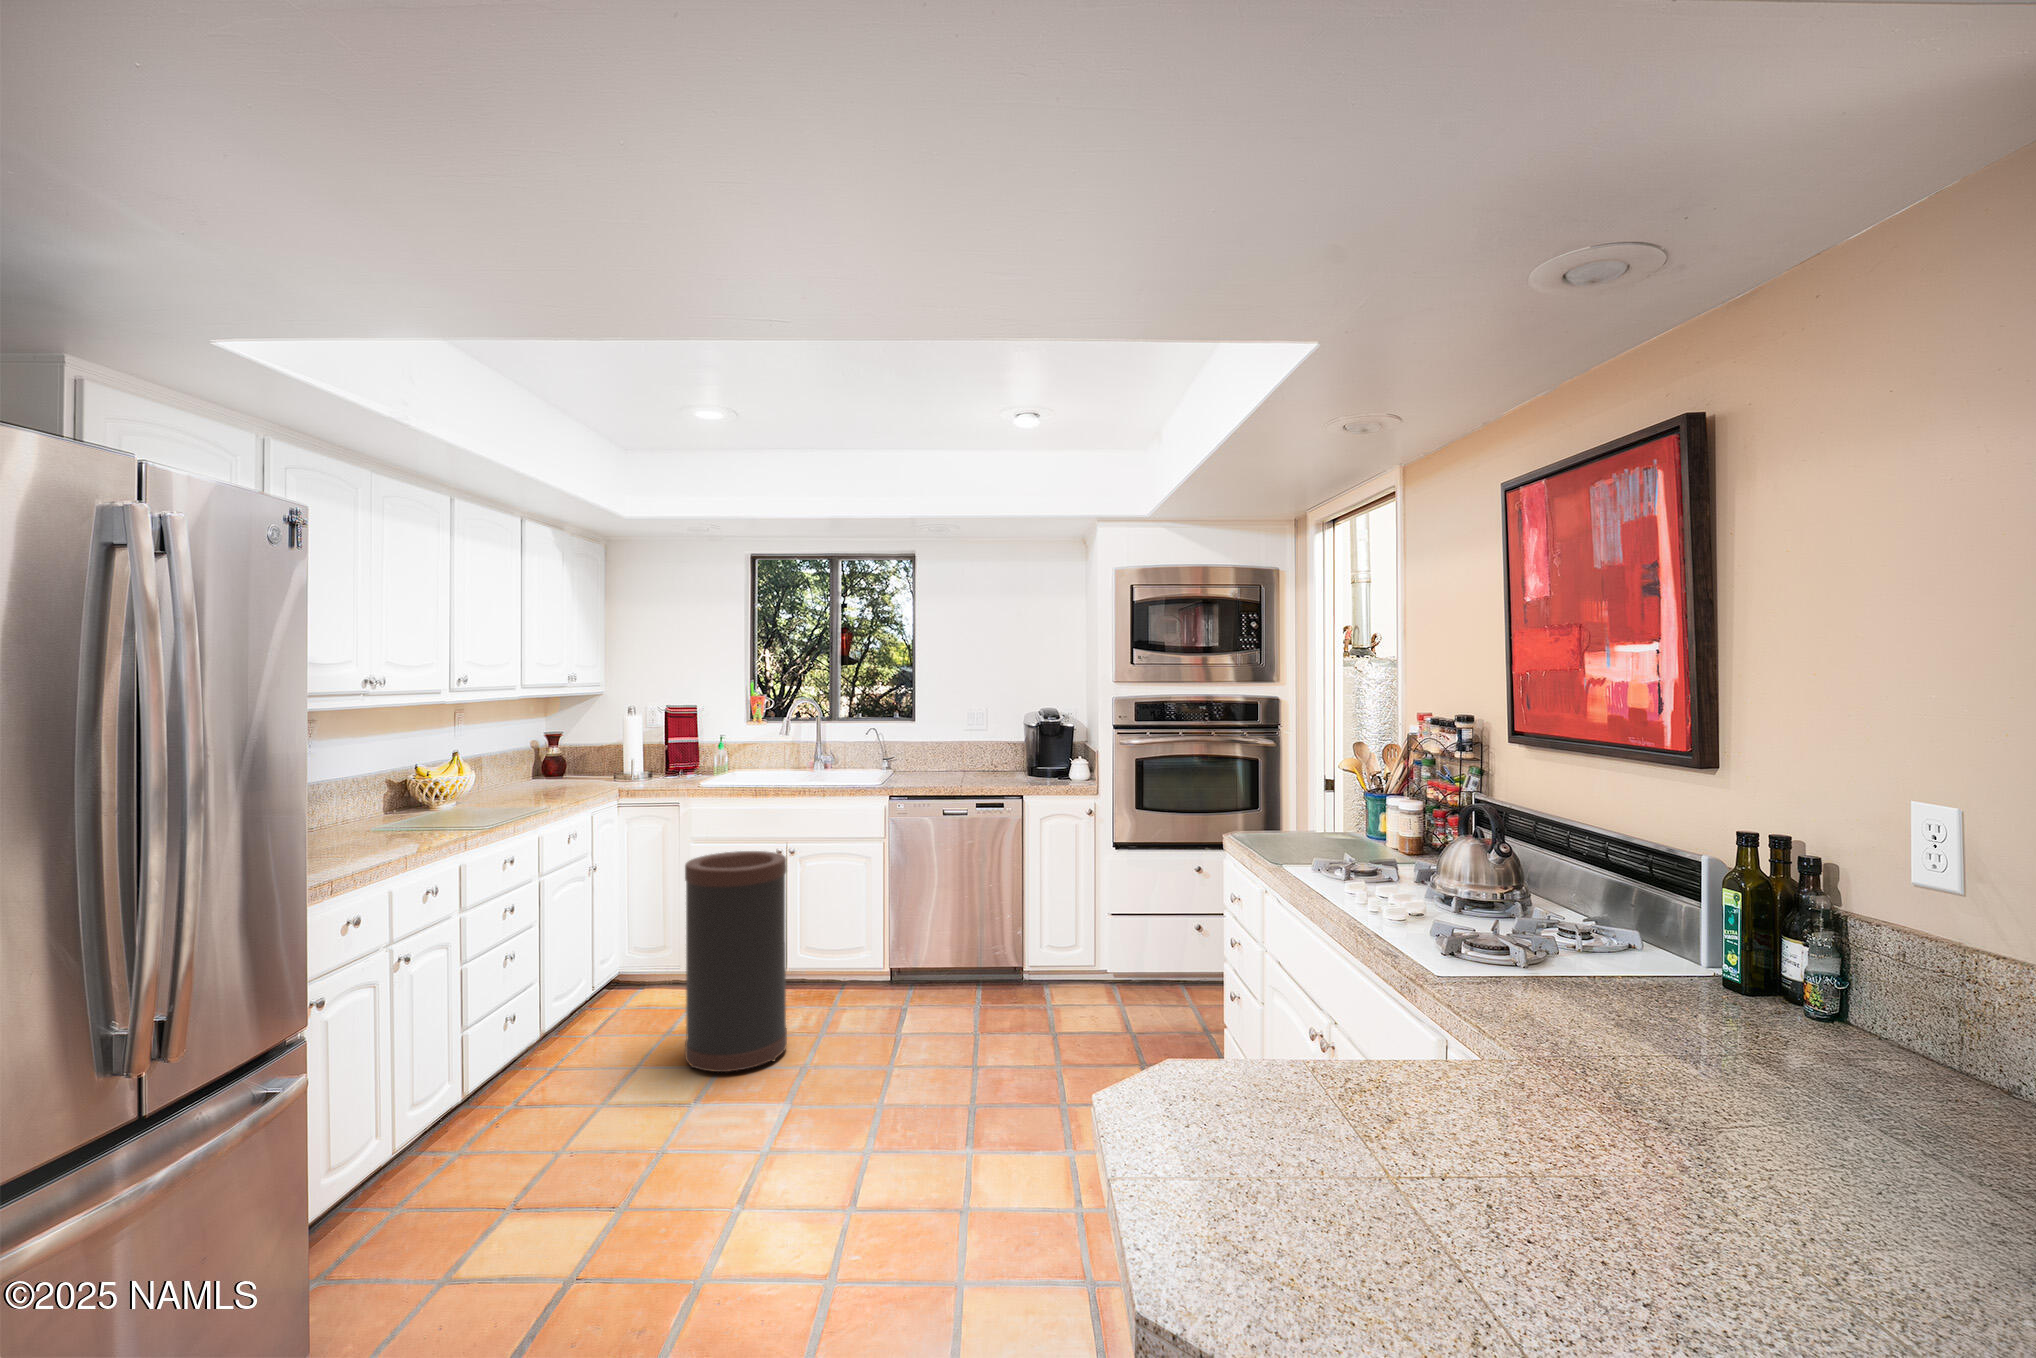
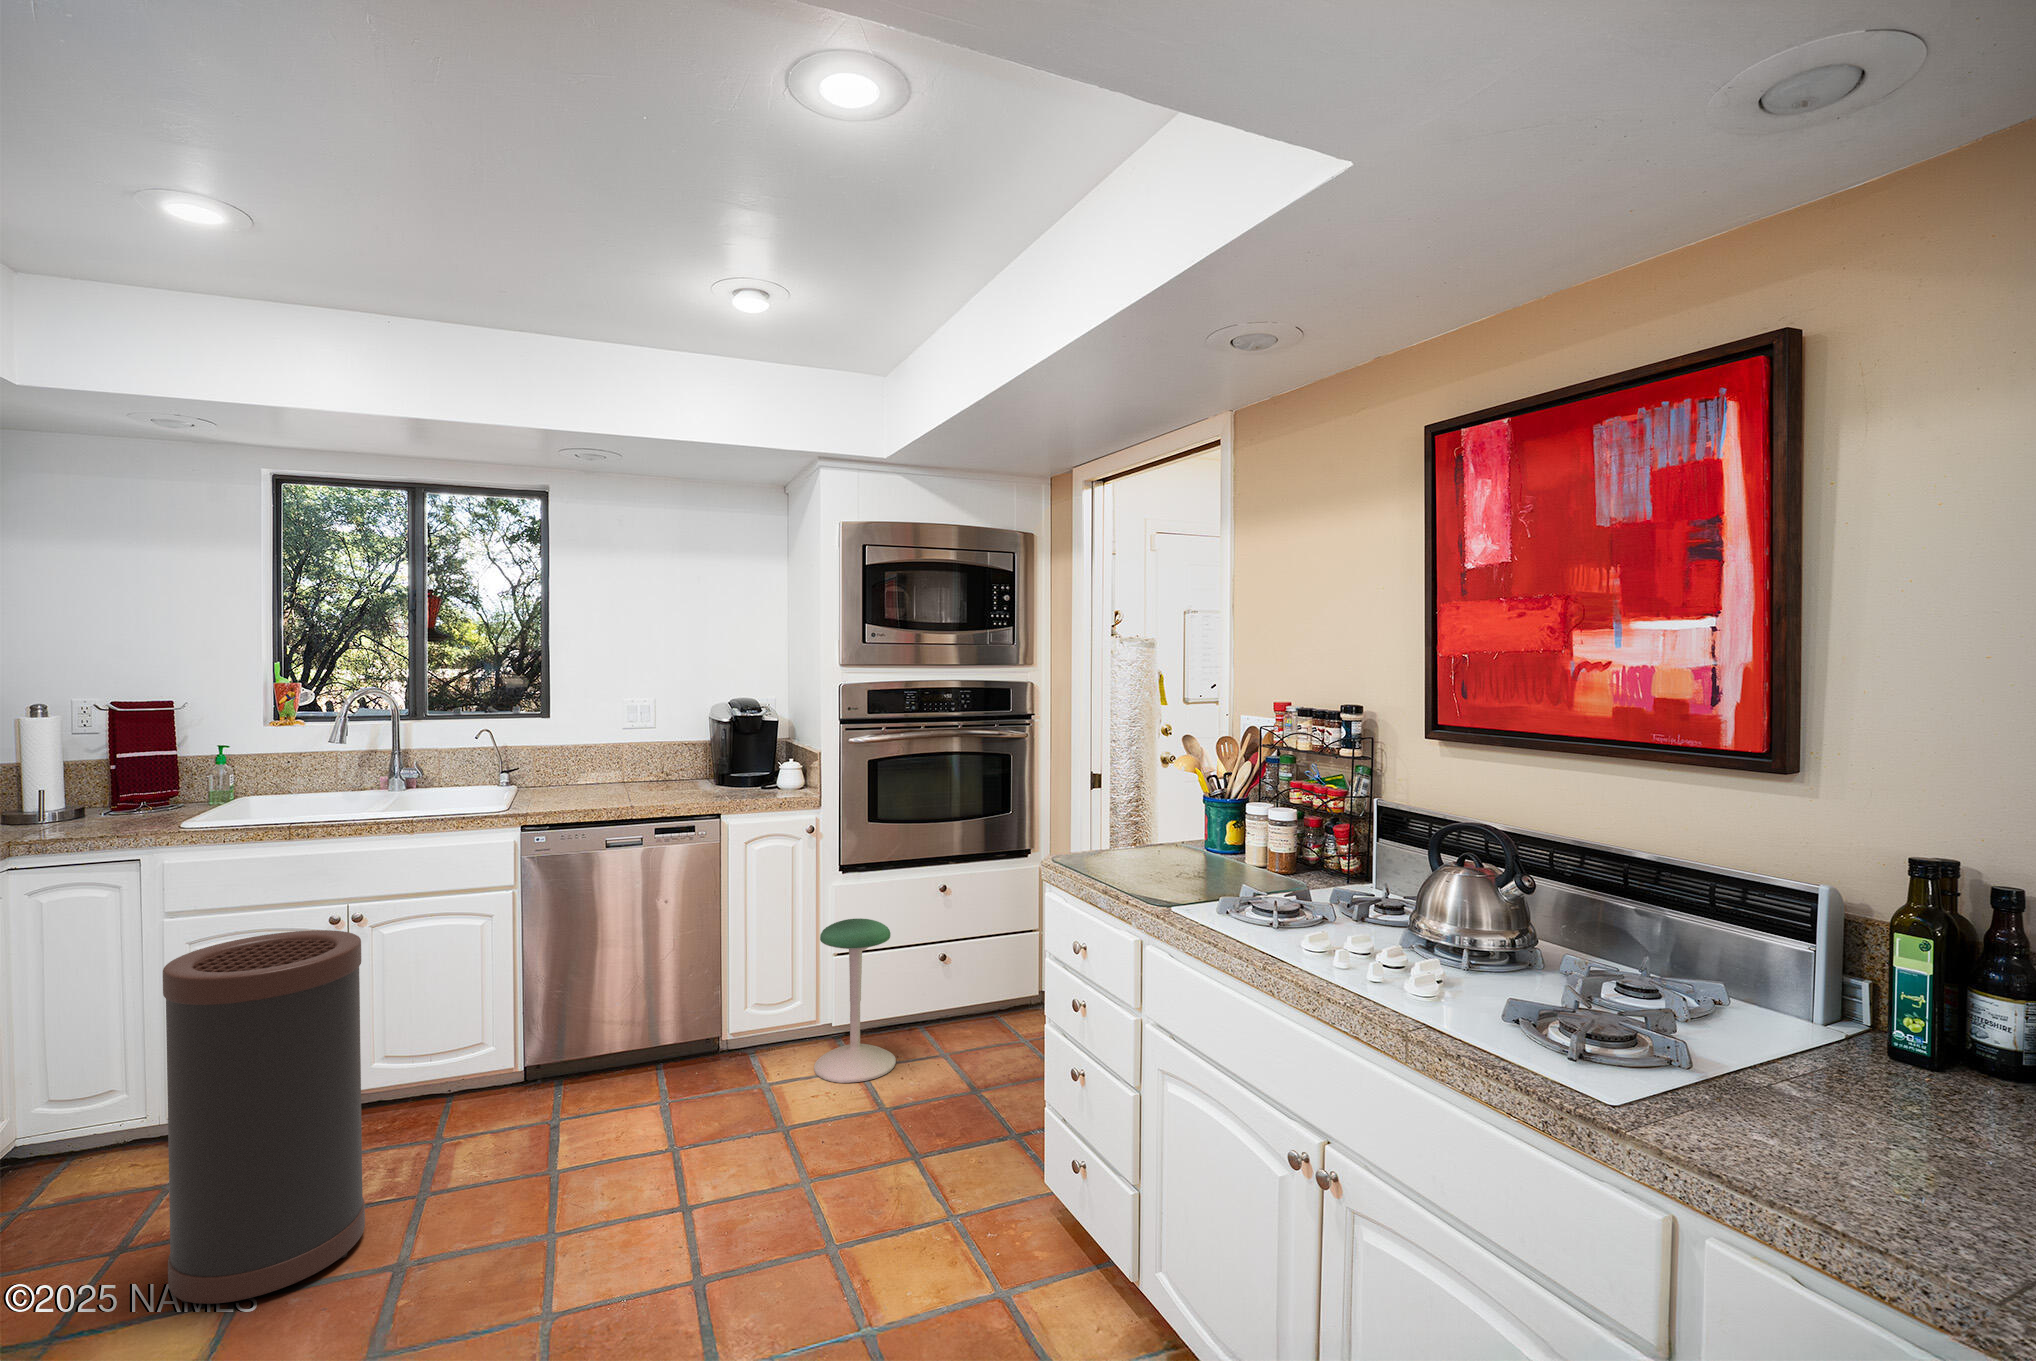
stool: none [1091,885,1156,1014] -> present [814,918,896,1083]

